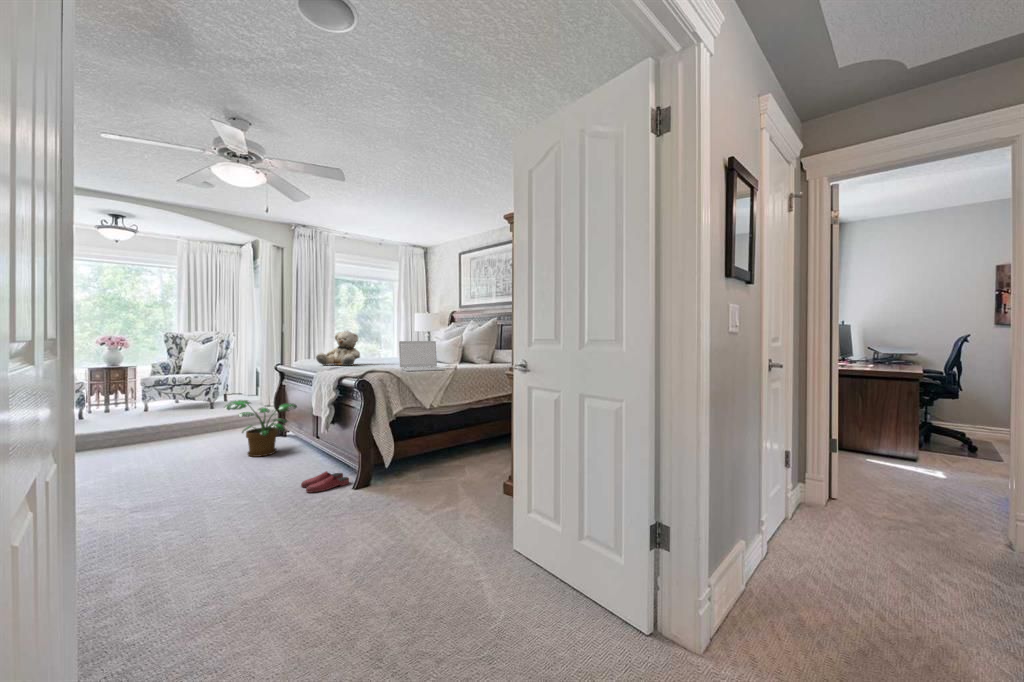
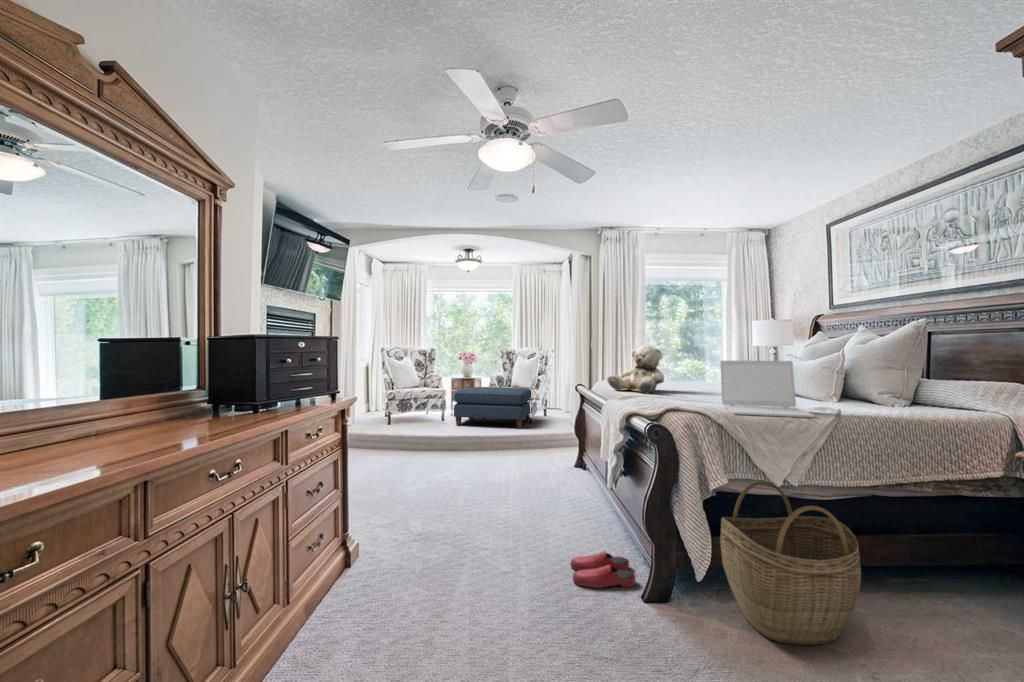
ottoman: none [102,374,212,422] -> present [454,387,531,428]
potted plant: present [225,400,297,457] -> none [519,422,589,493]
woven basket: none [399,407,460,482] -> present [720,481,861,645]

